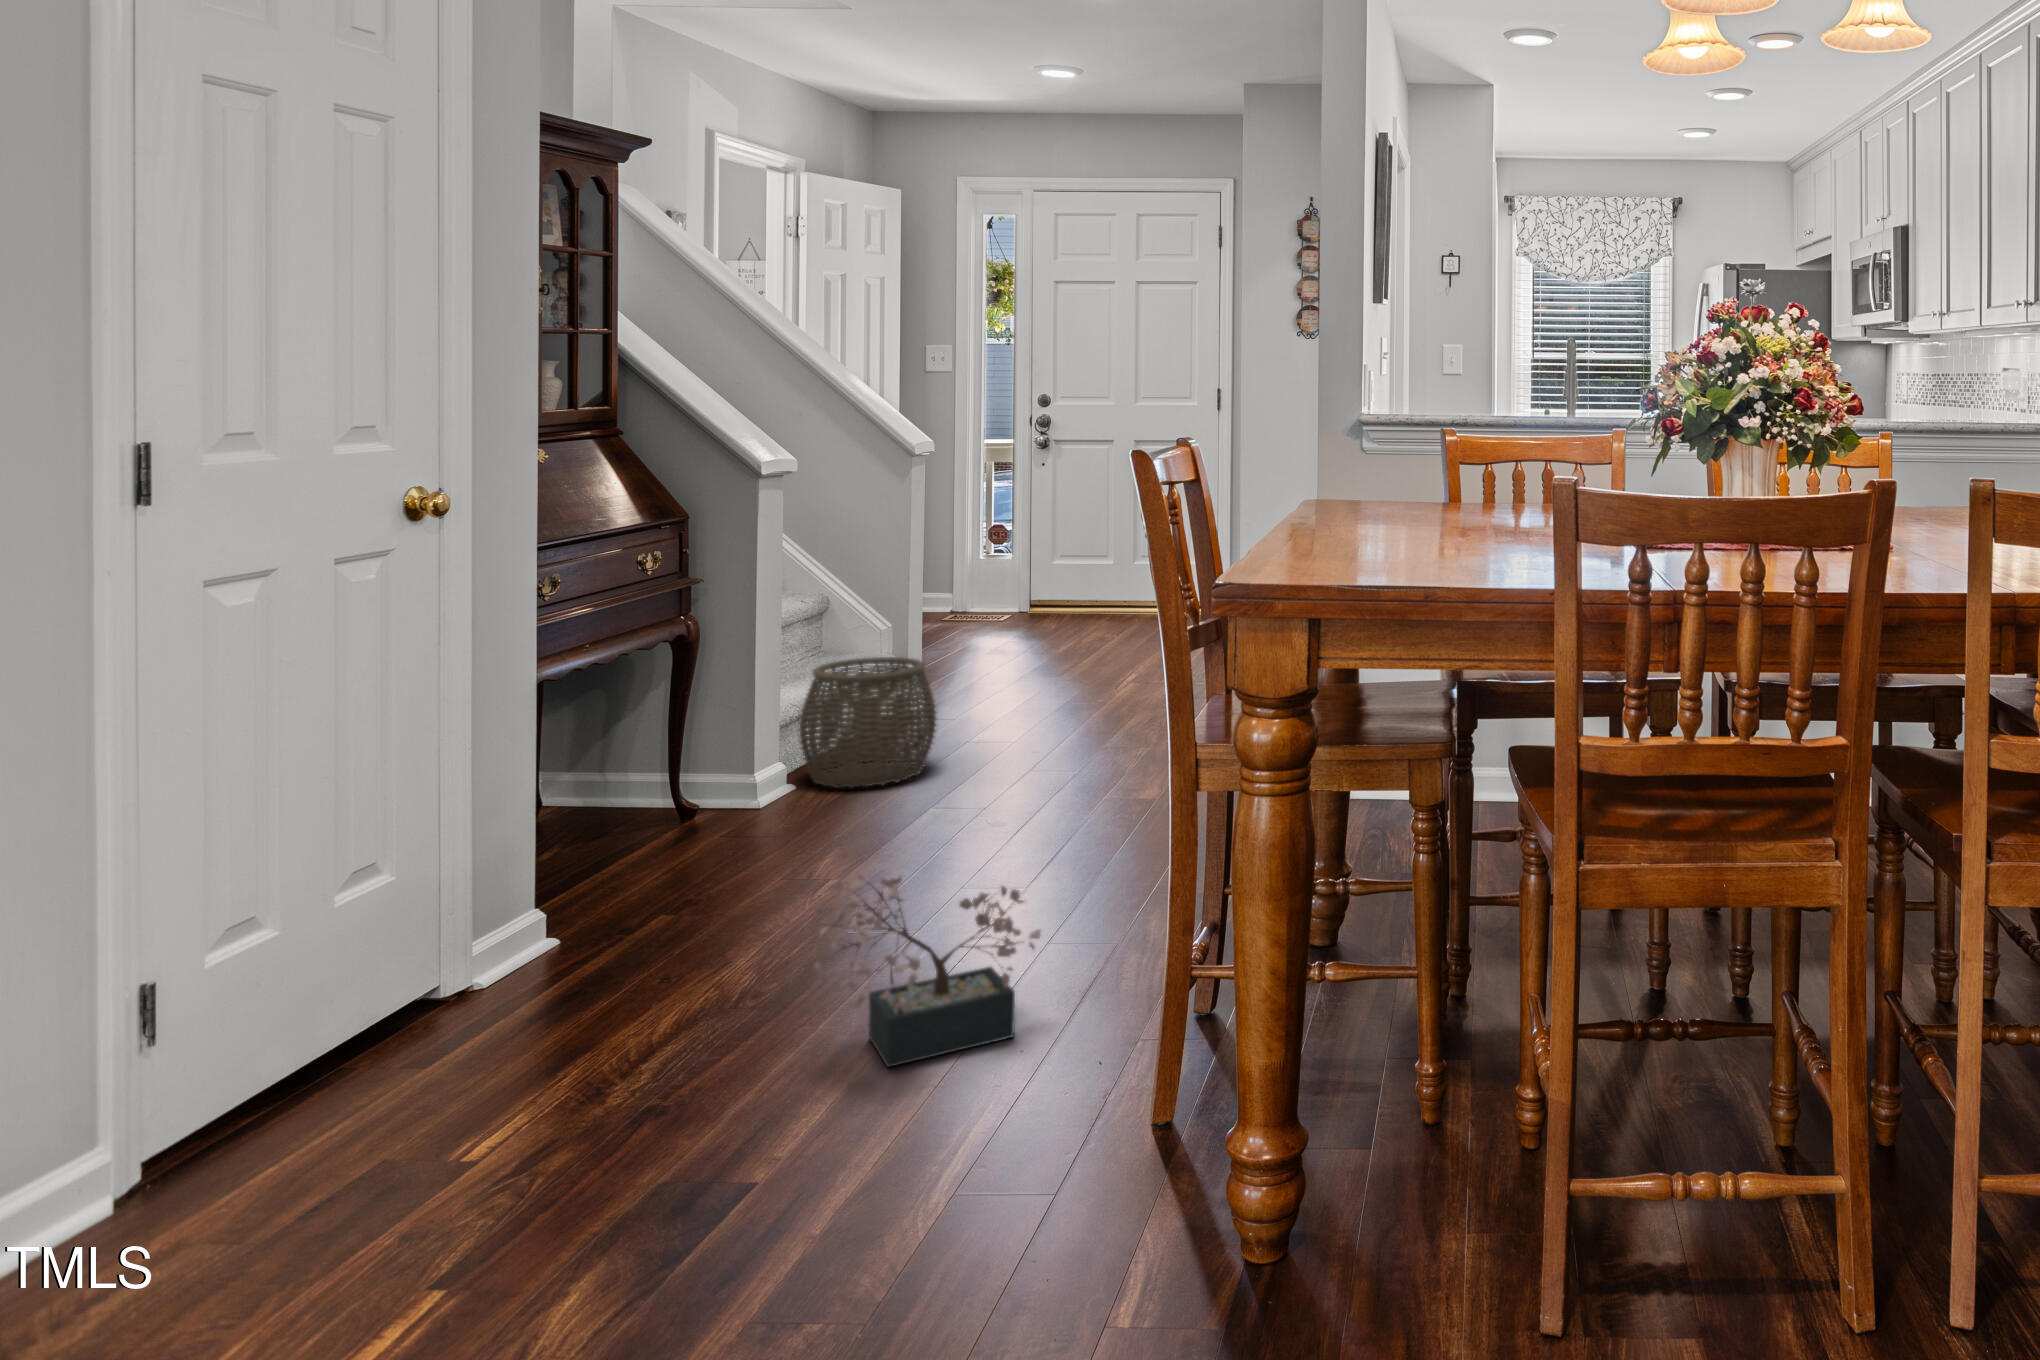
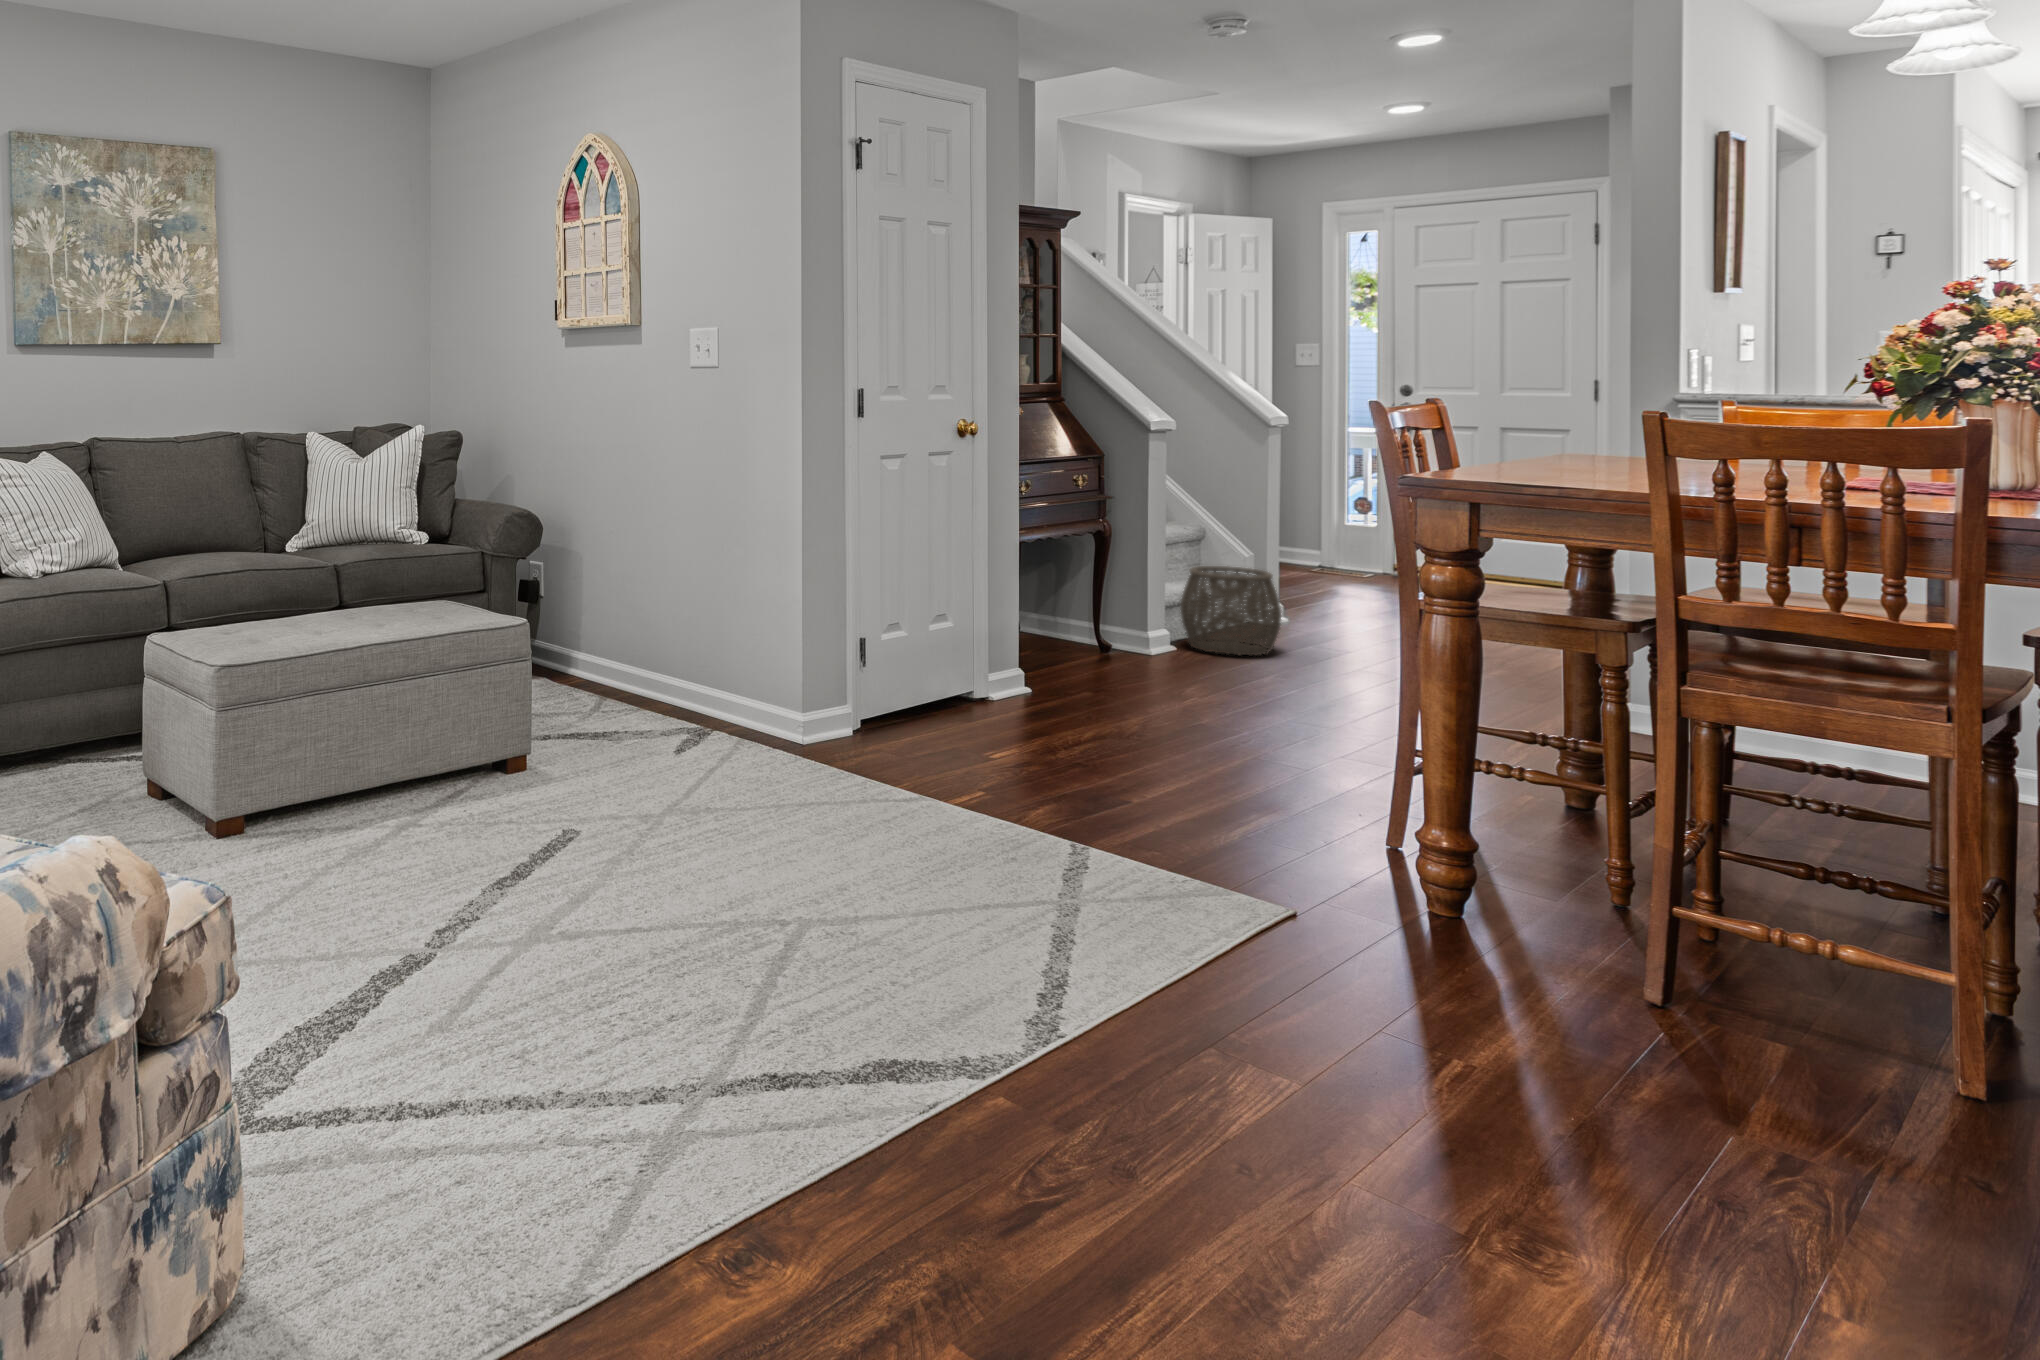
decorative plant: present [815,871,1041,1067] -> none [1173,661,1326,789]

